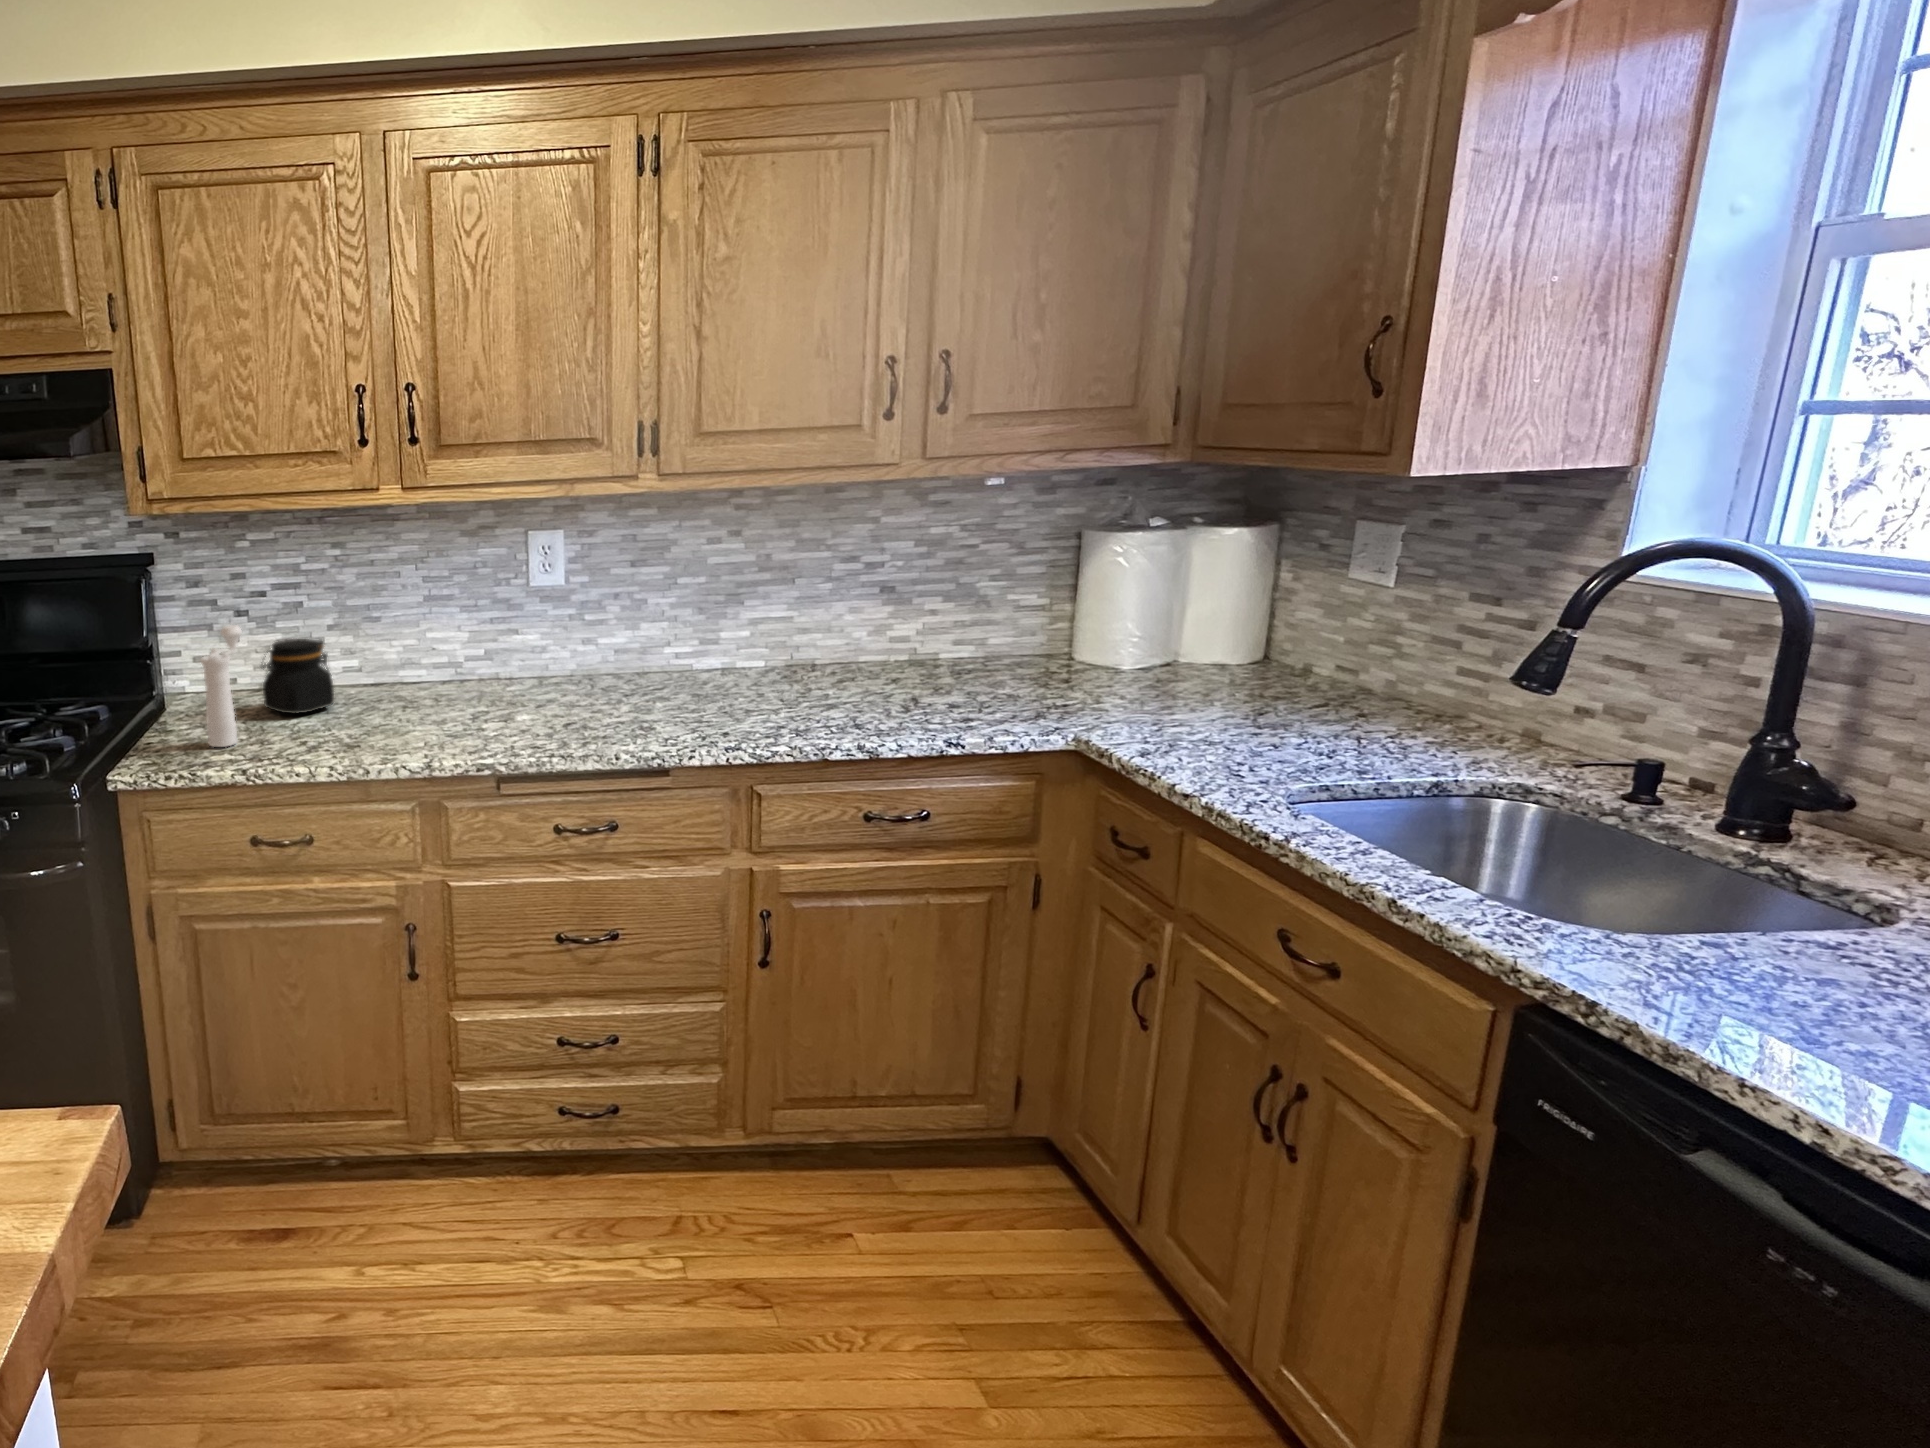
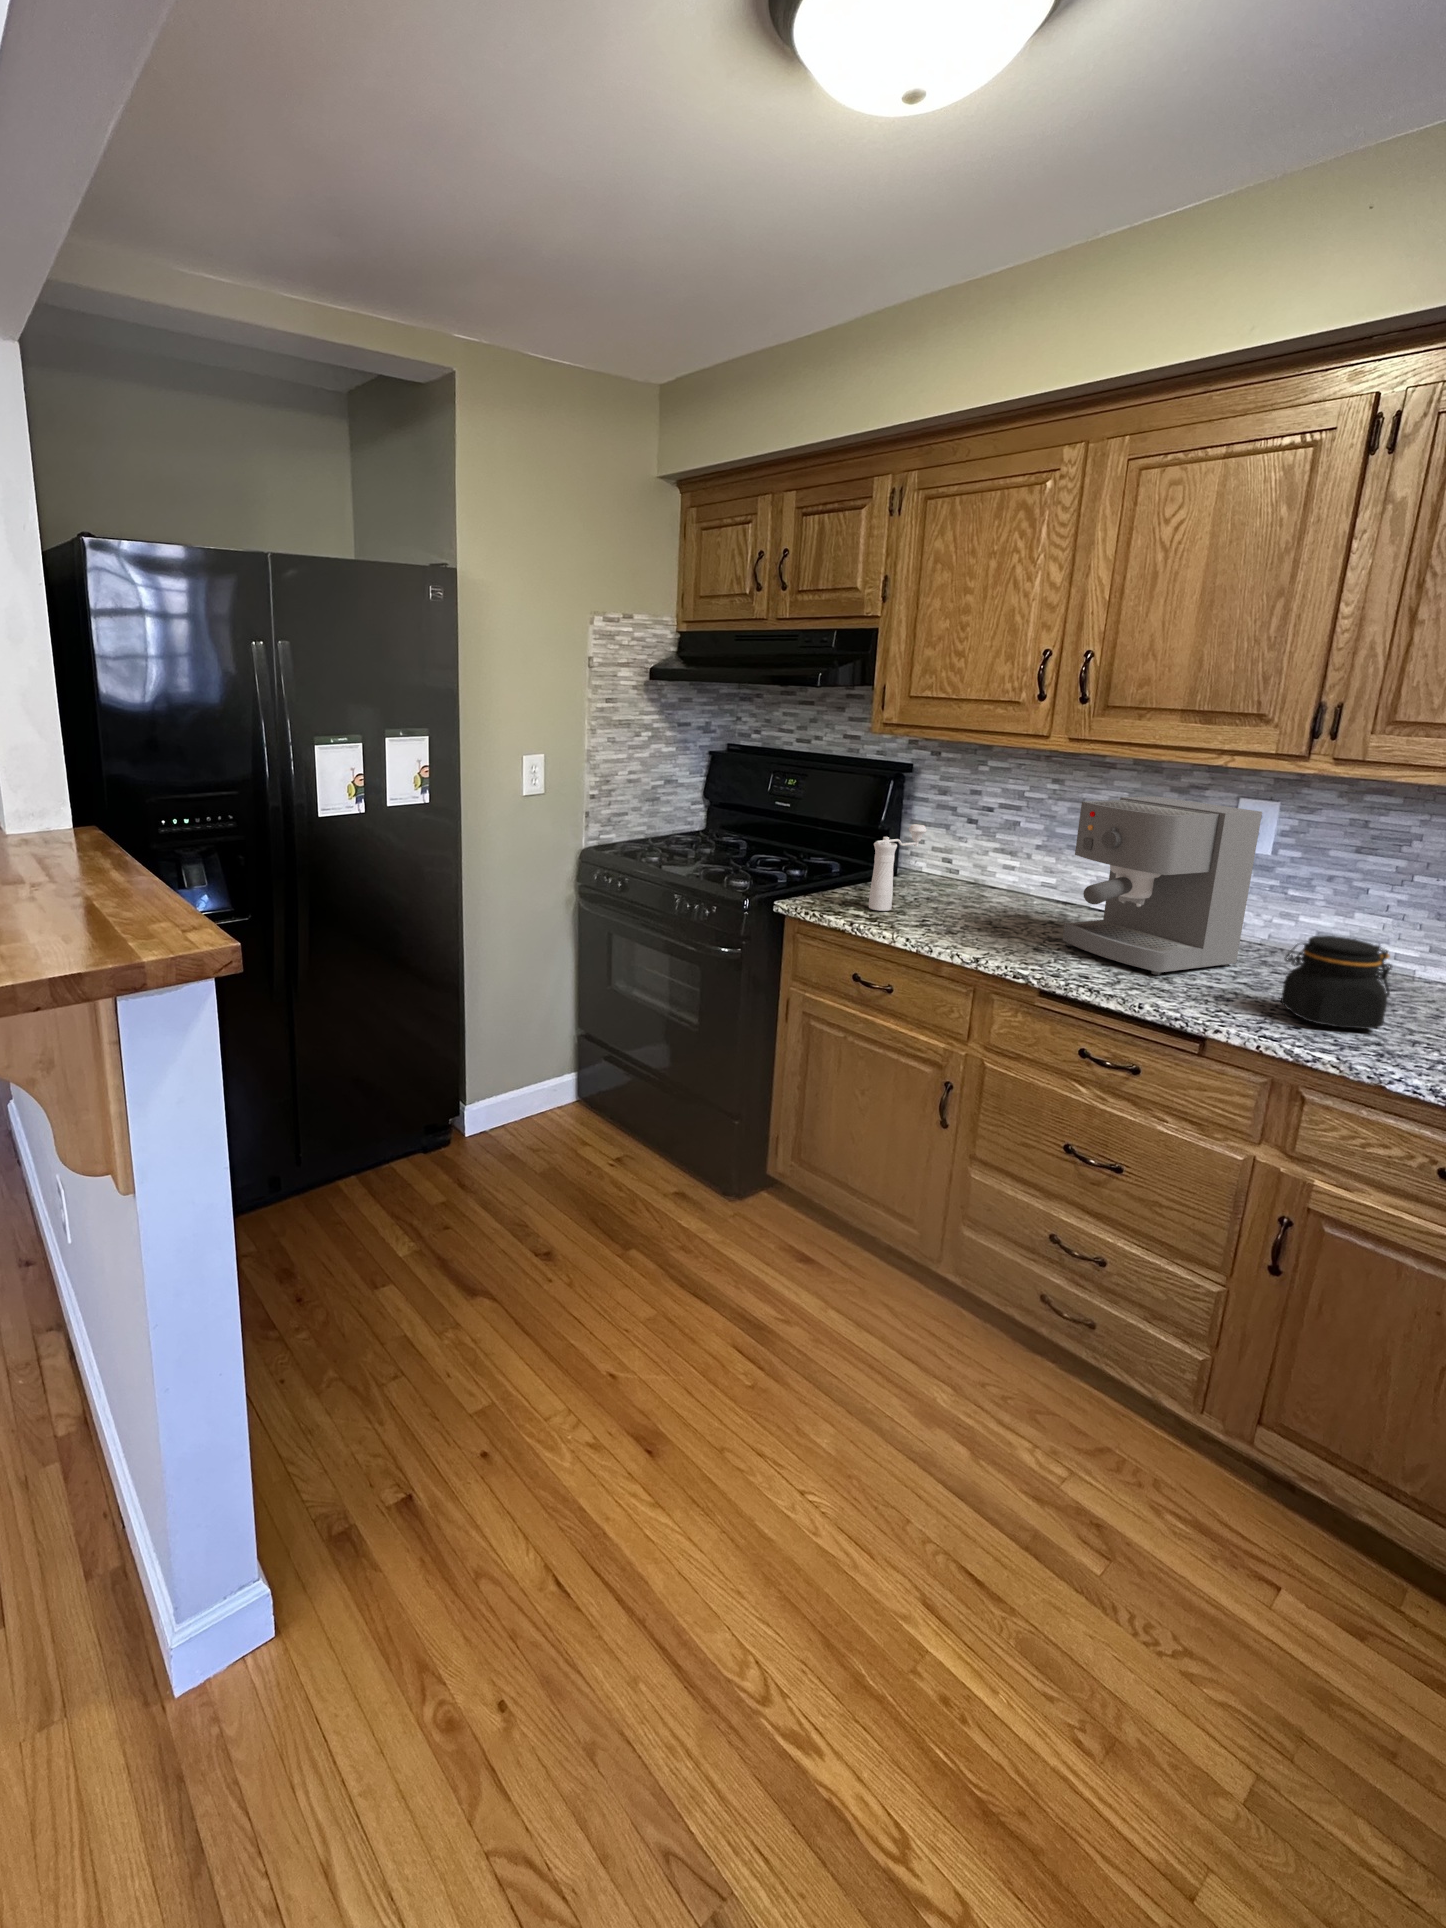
coffee maker: none [448,540,592,725] -> present [1063,796,1262,975]
jar: present [262,639,334,714] -> present [1281,936,1392,1029]

